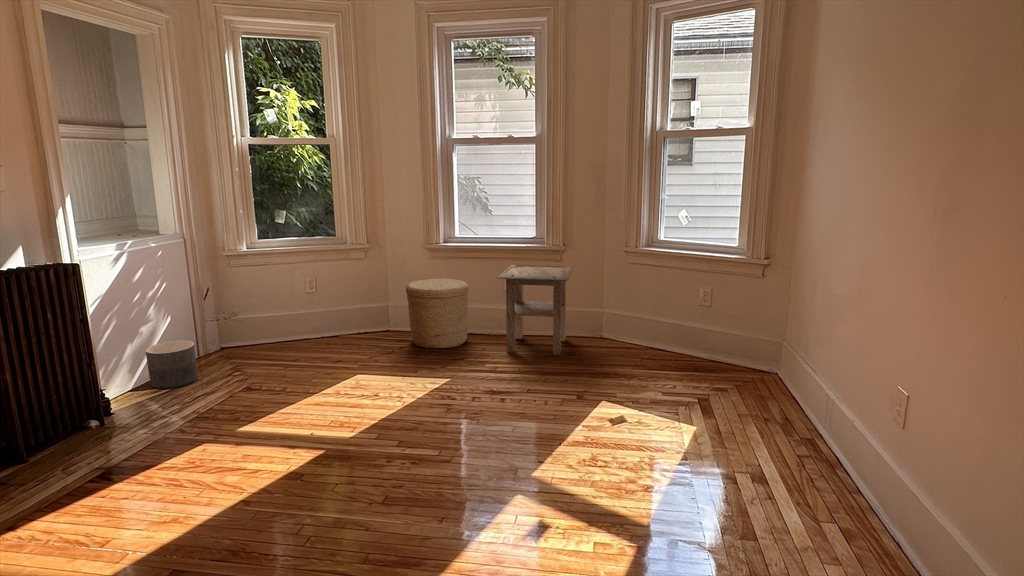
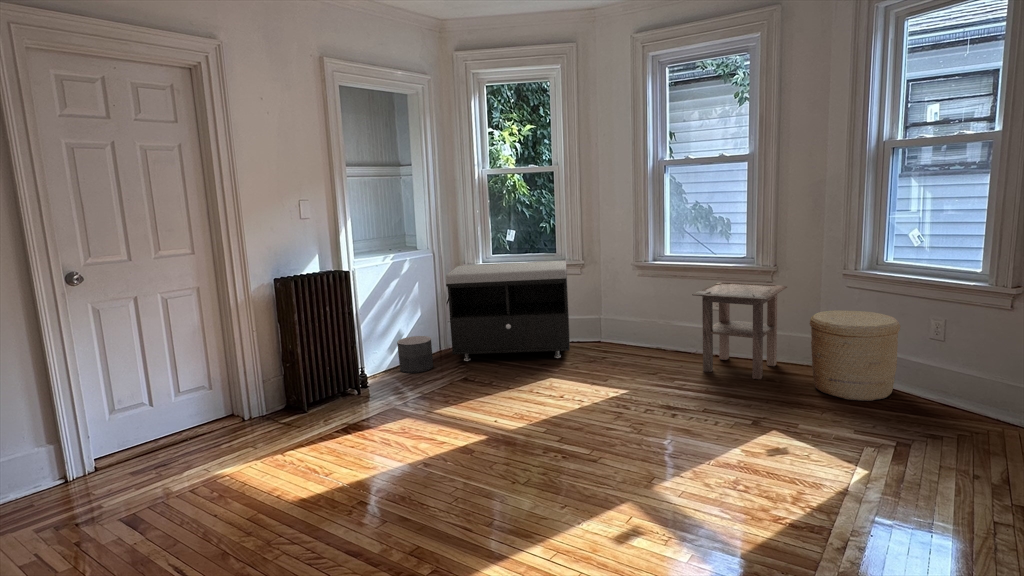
storage bench: none [212,246,367,366] -> present [446,261,570,361]
woven basket: present [406,279,469,348] -> present [810,310,900,401]

